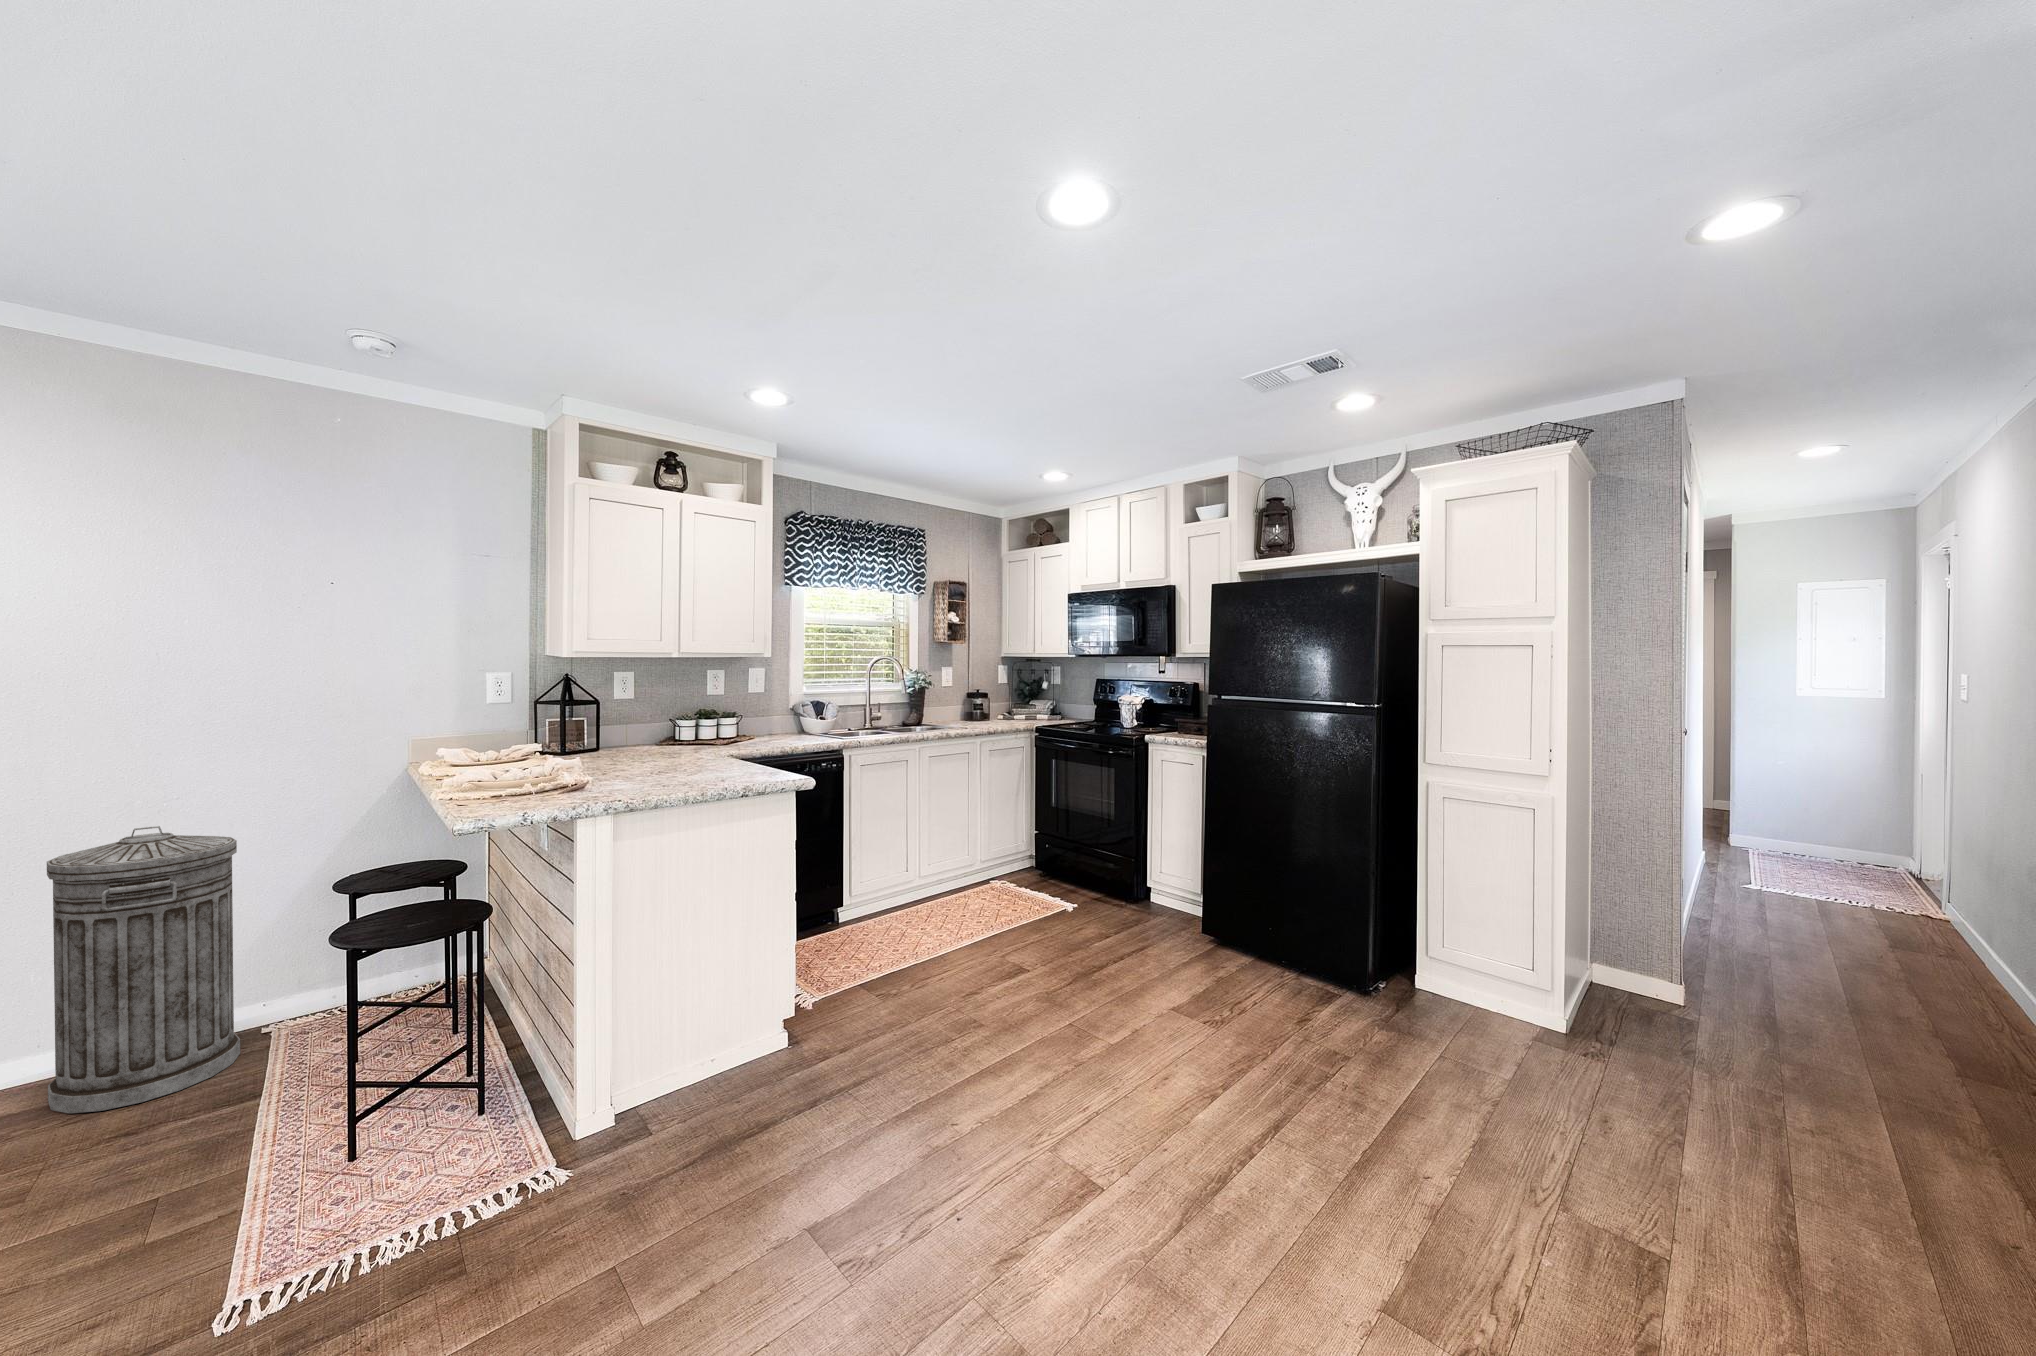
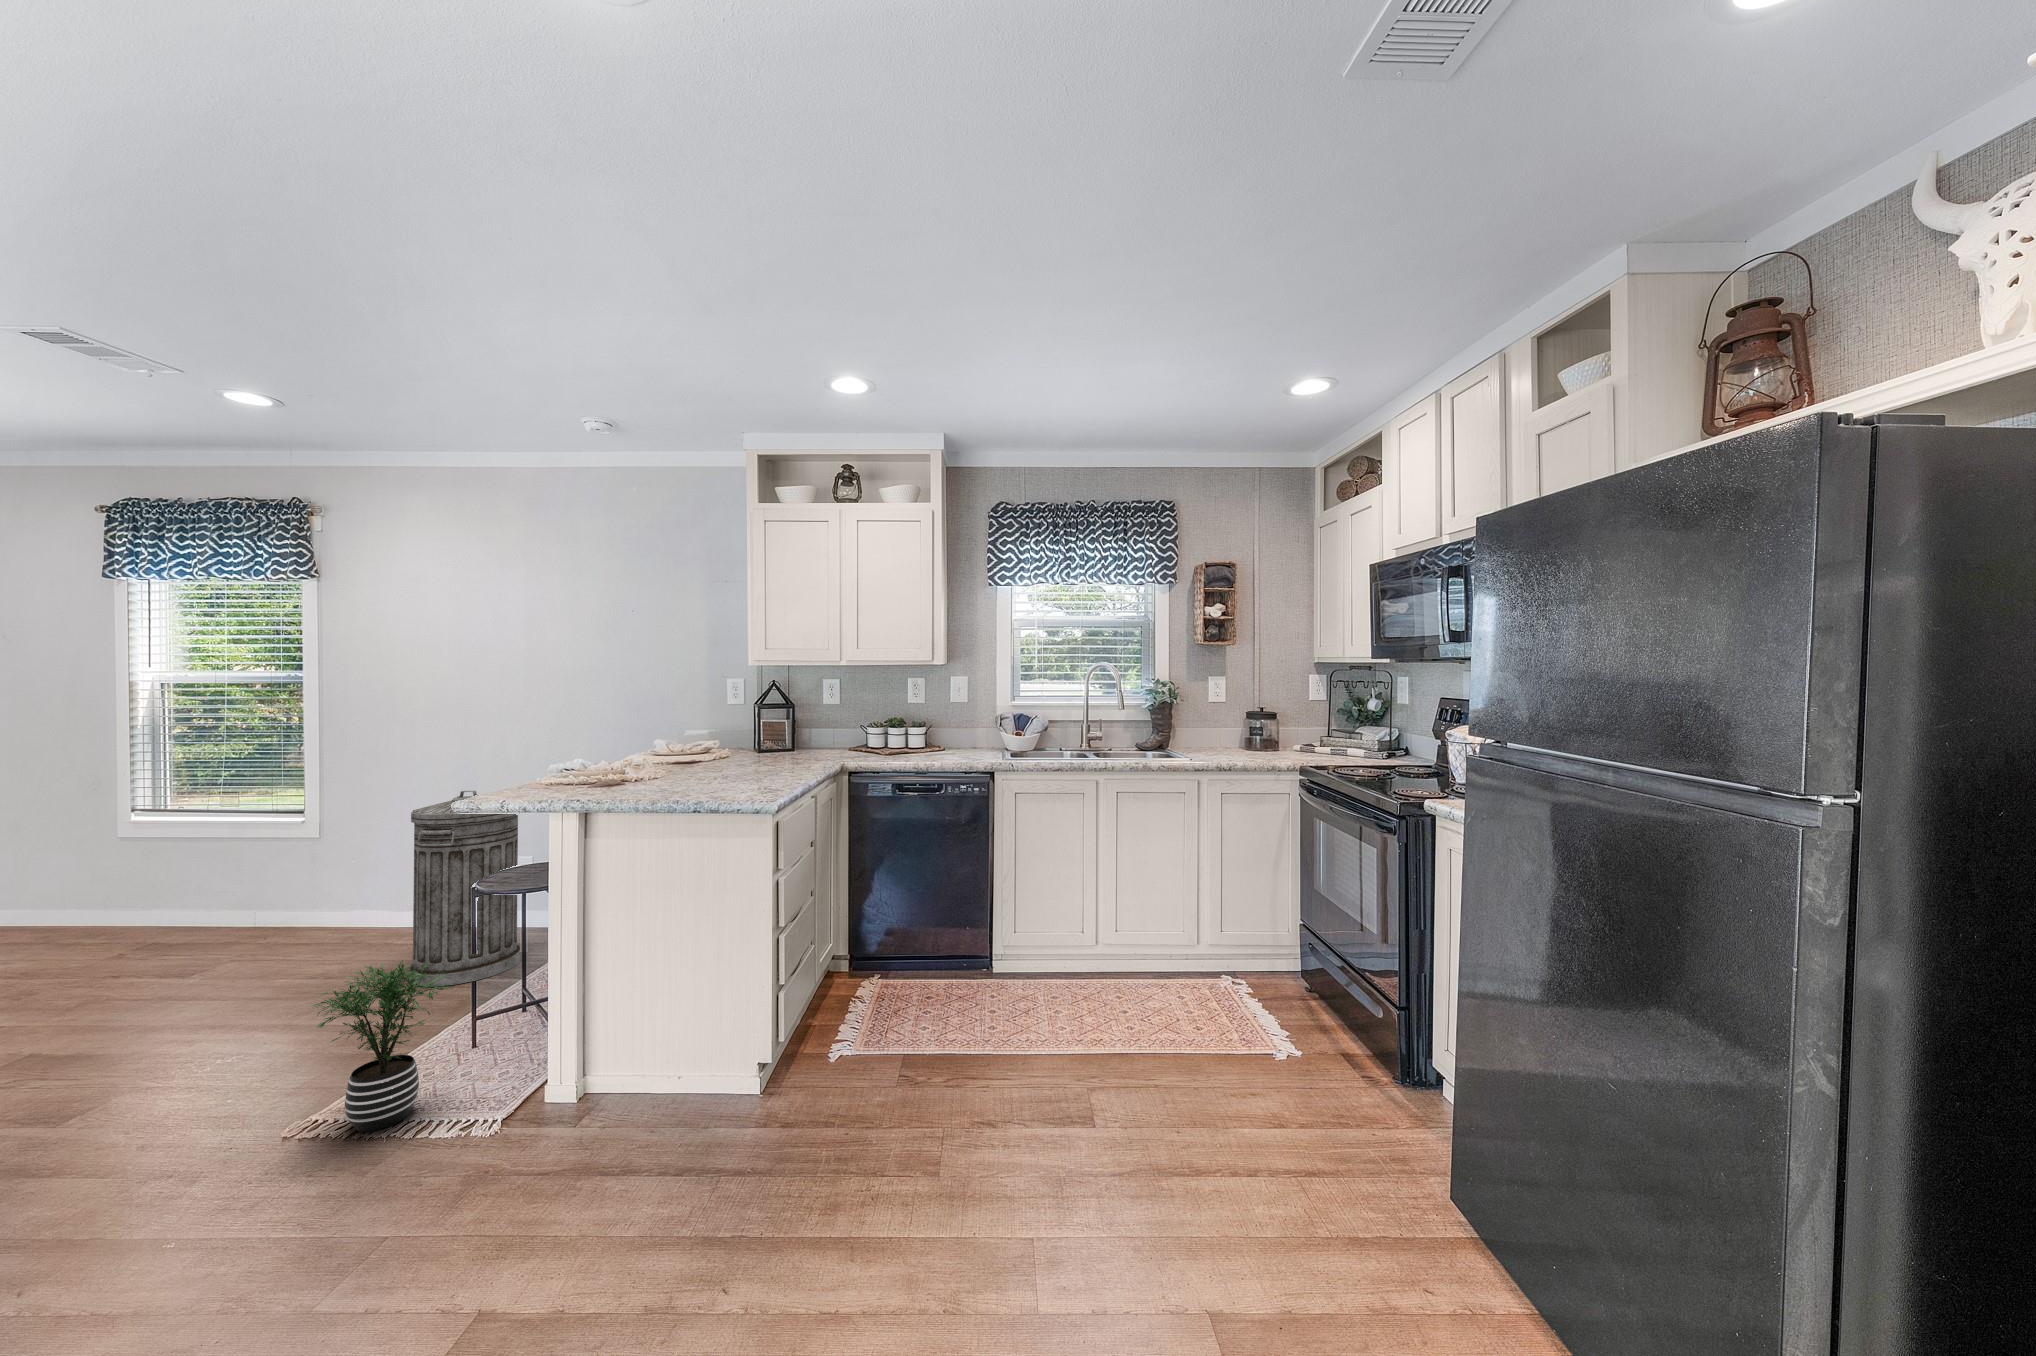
potted plant: none [348,989,503,1183] -> present [311,960,450,1132]

